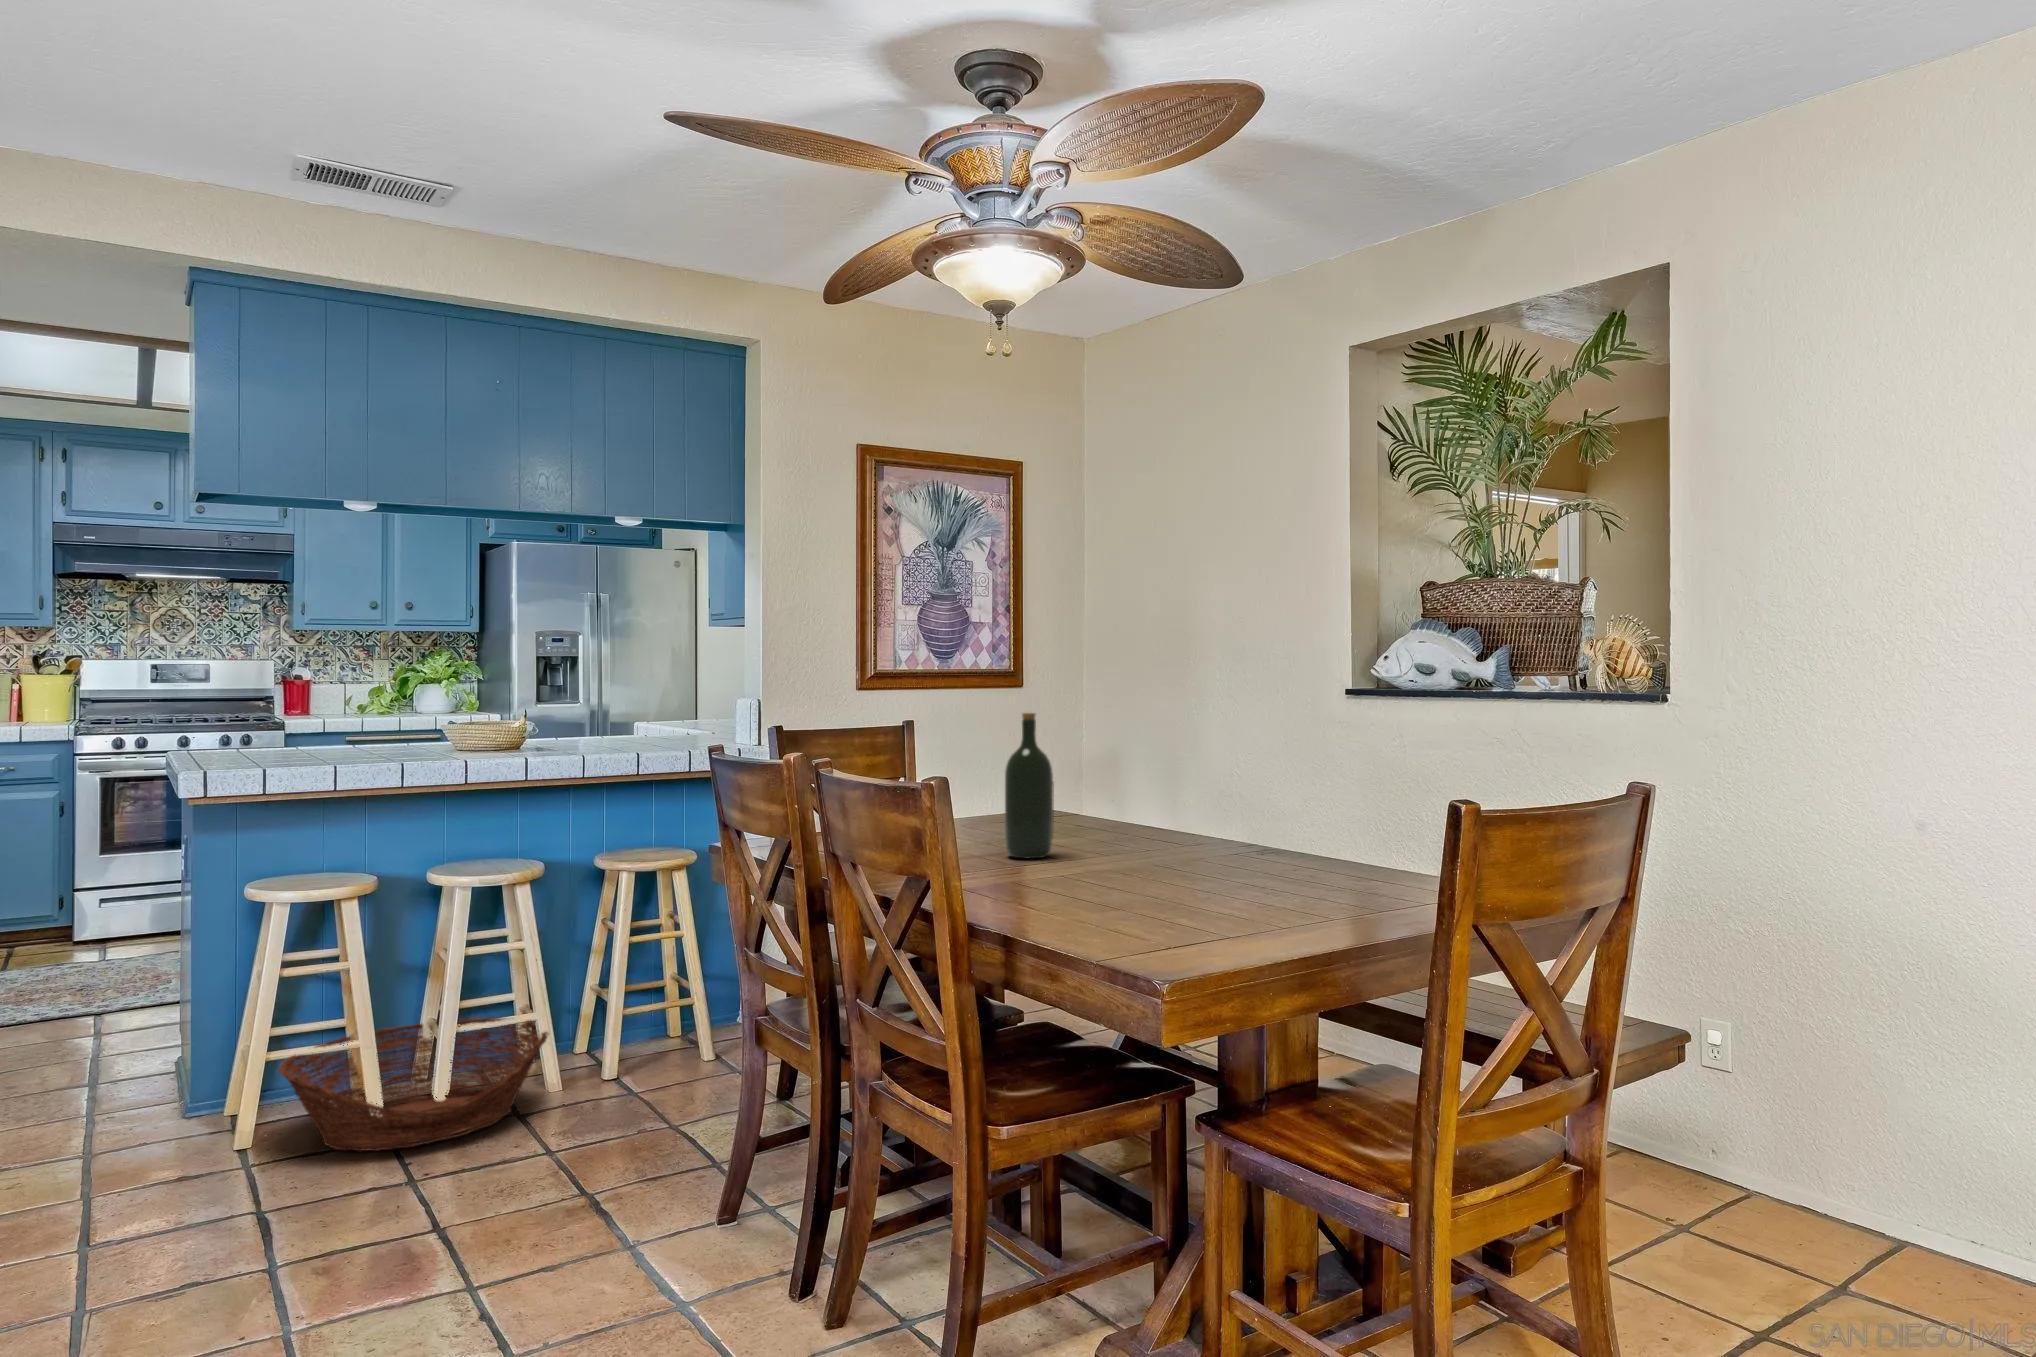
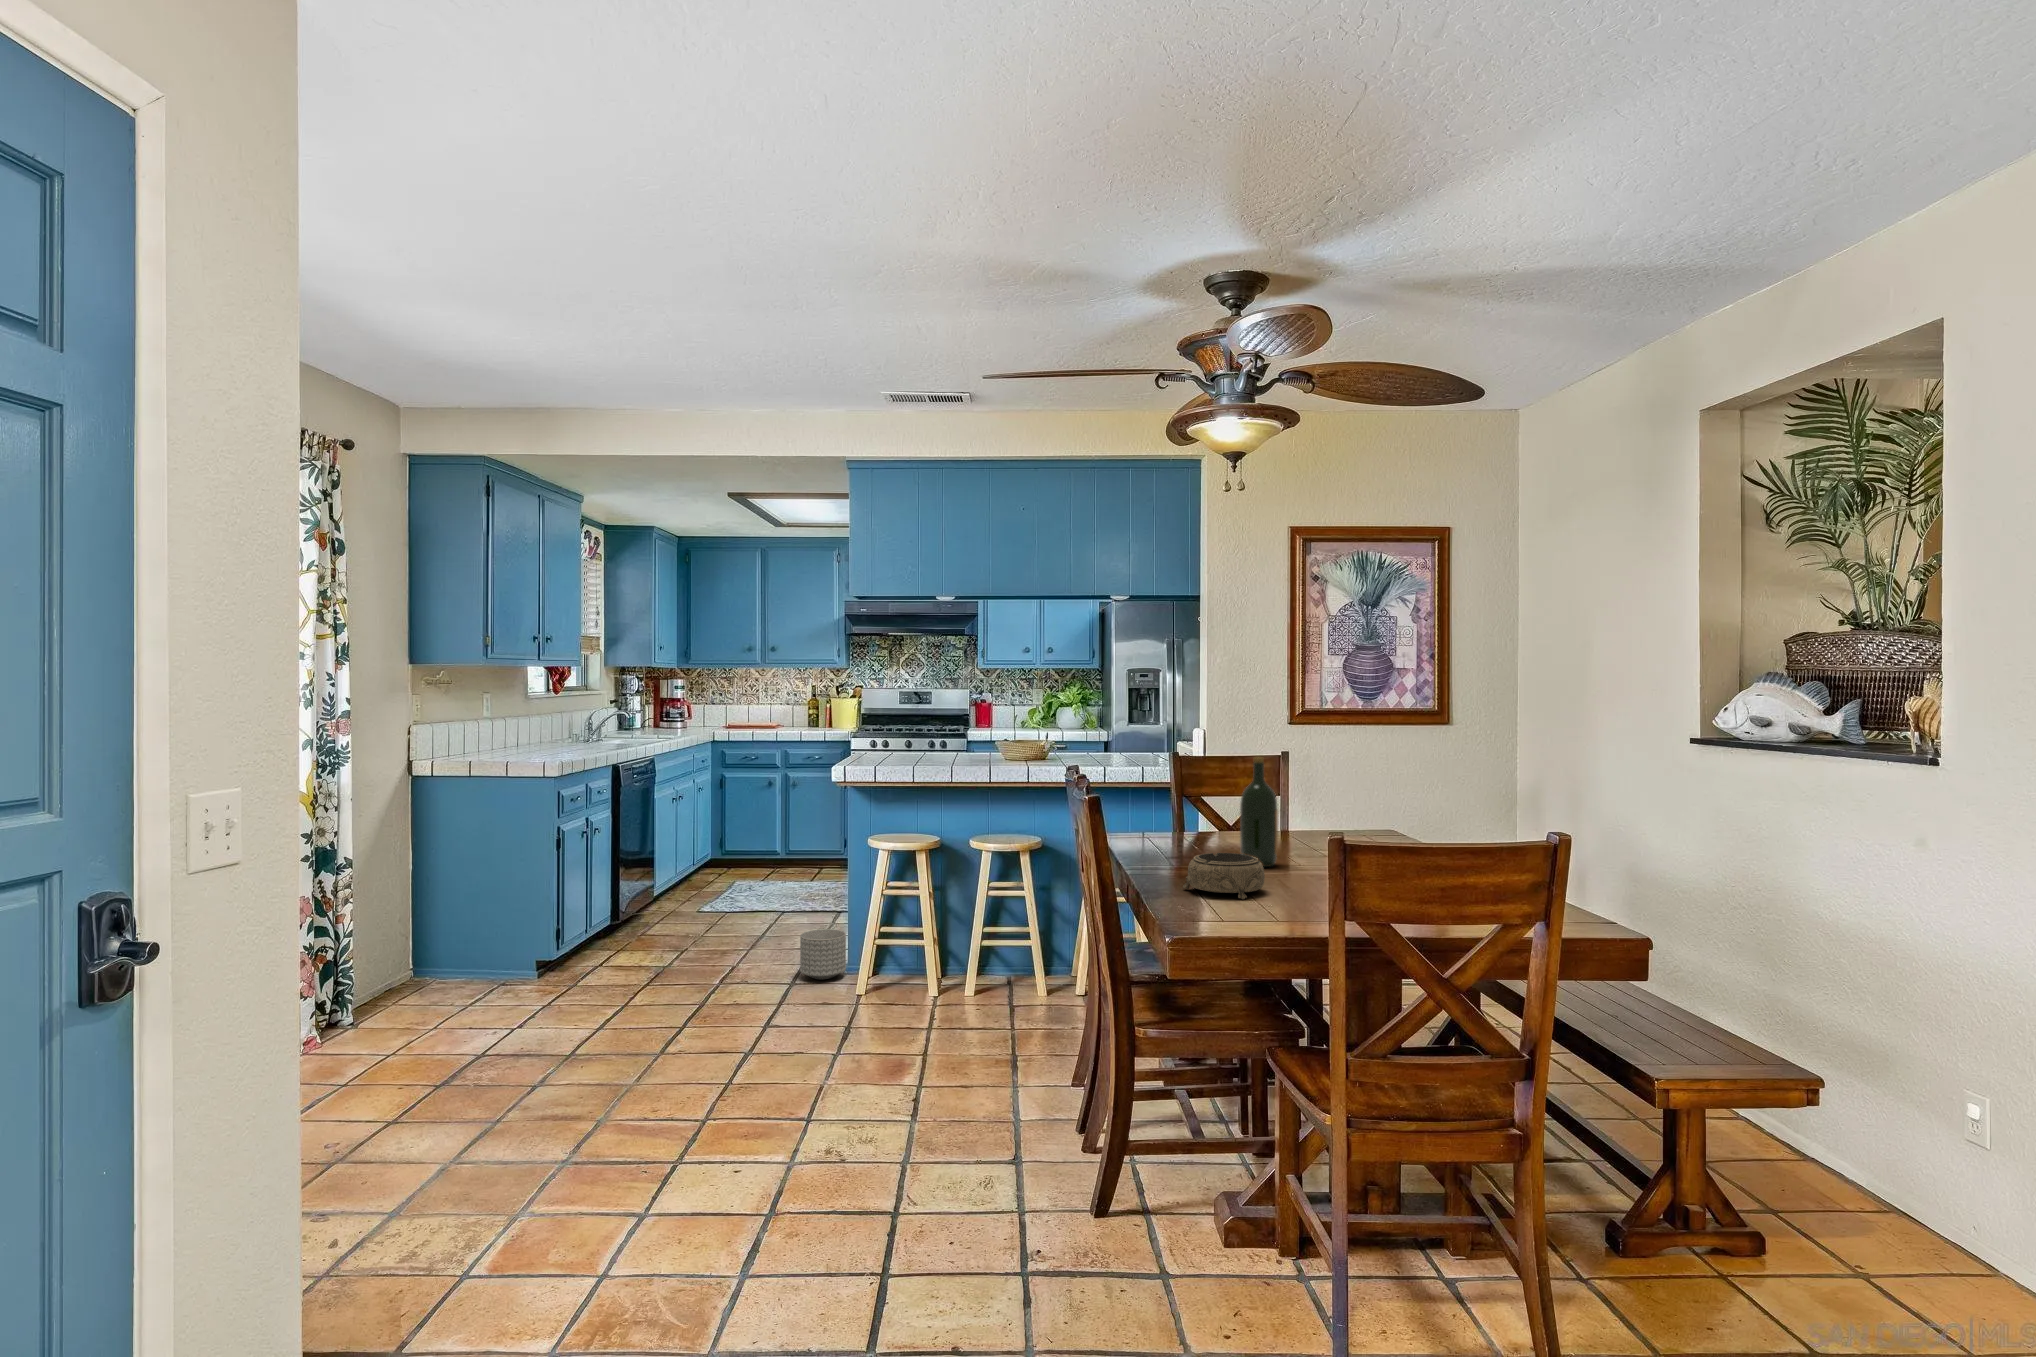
decorative bowl: none [1017,838,1125,895] -> present [1183,853,1265,899]
basket: present [278,1018,548,1151] -> none [874,934,1031,1009]
planter: none [94,1053,189,1145] -> present [800,929,846,980]

